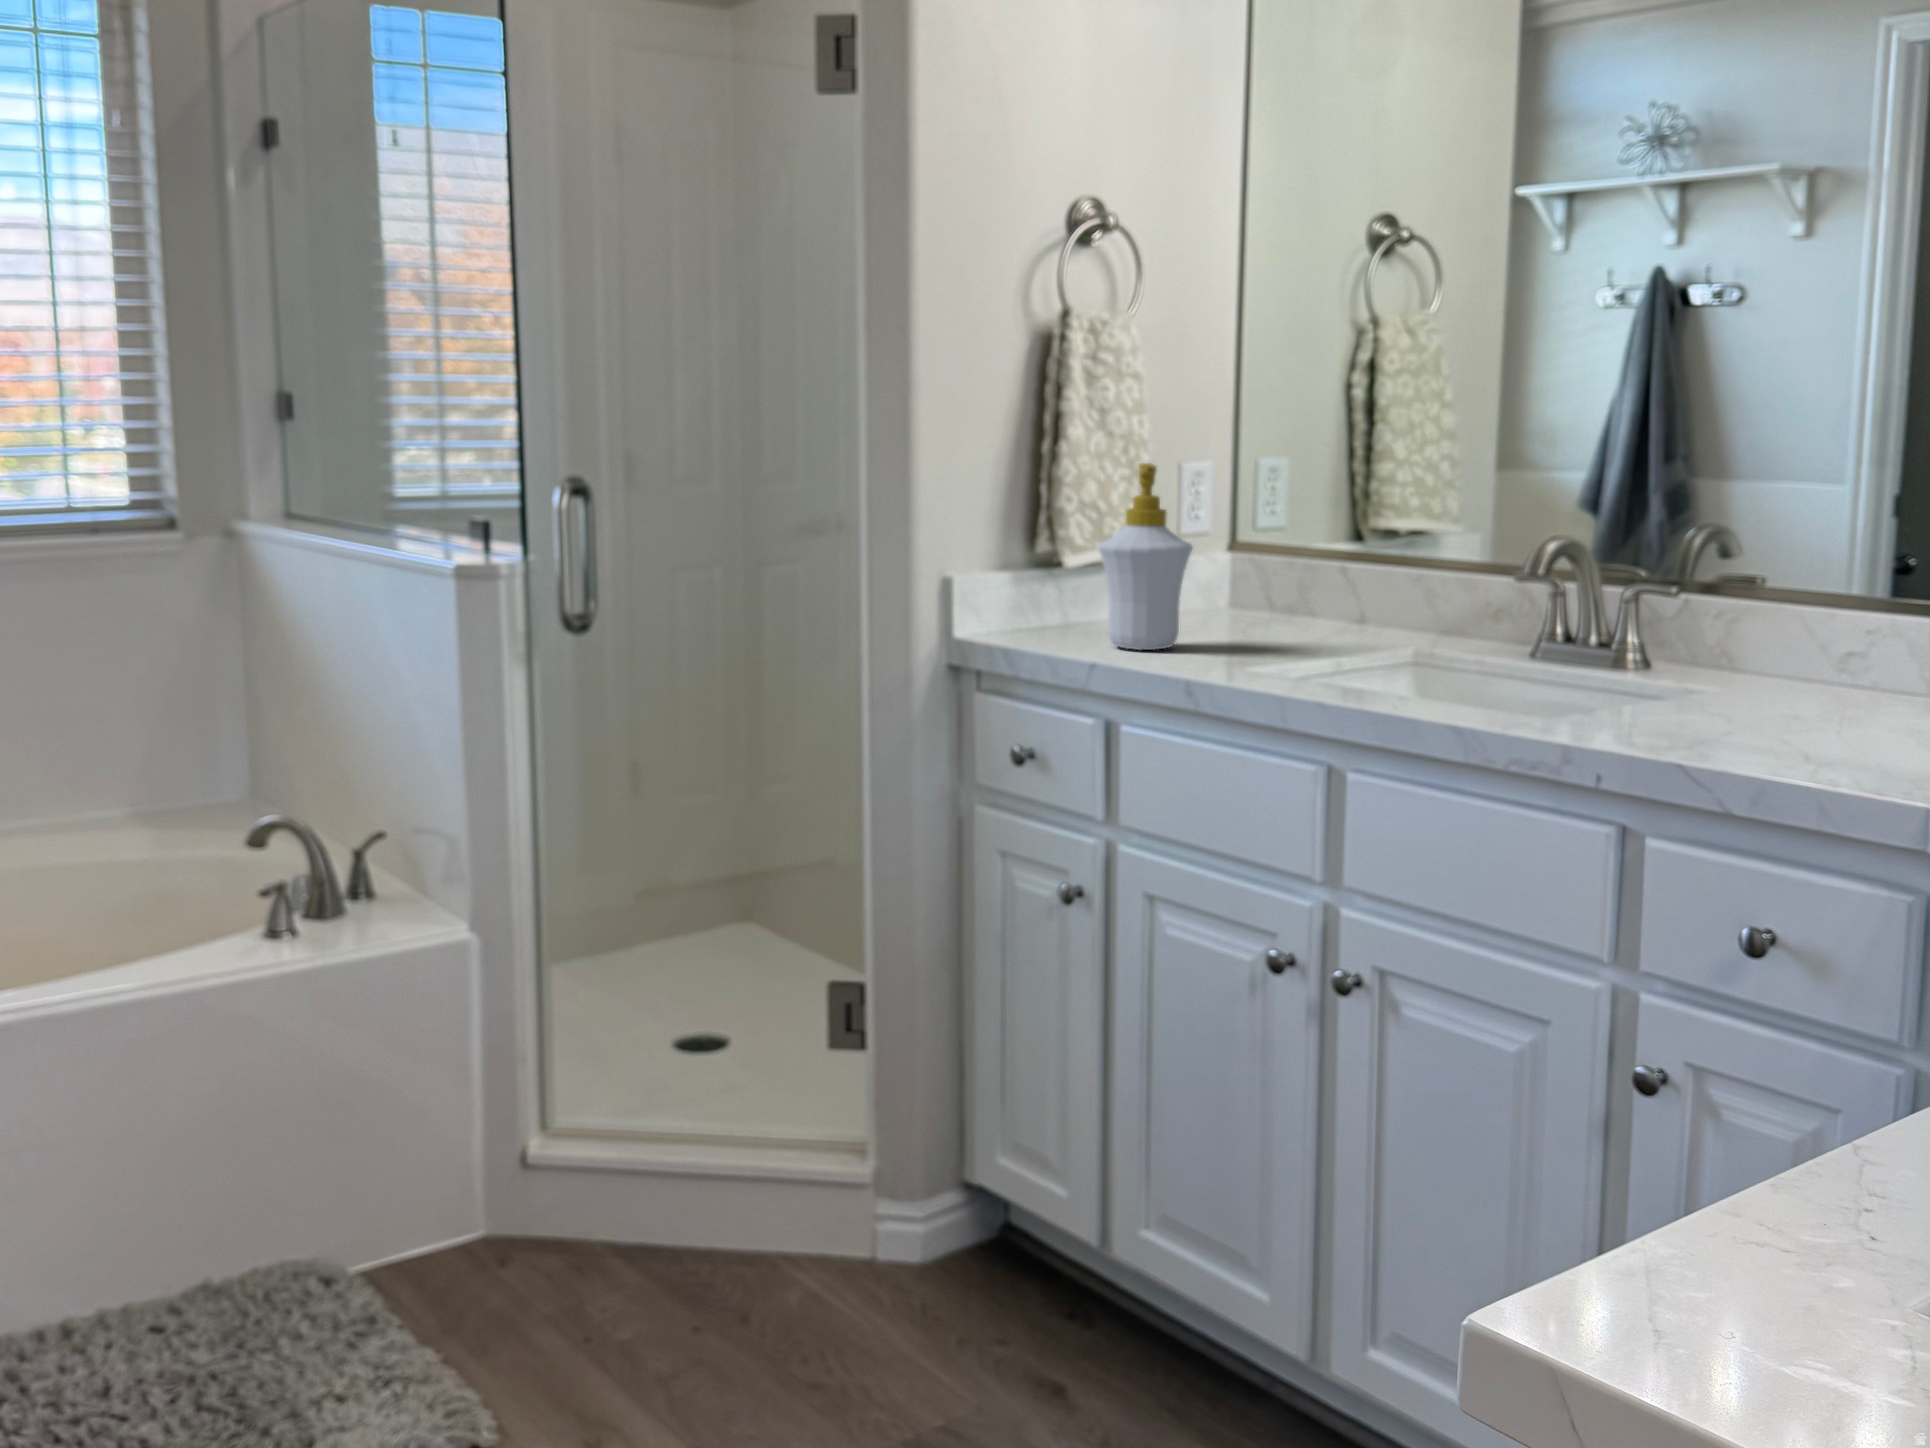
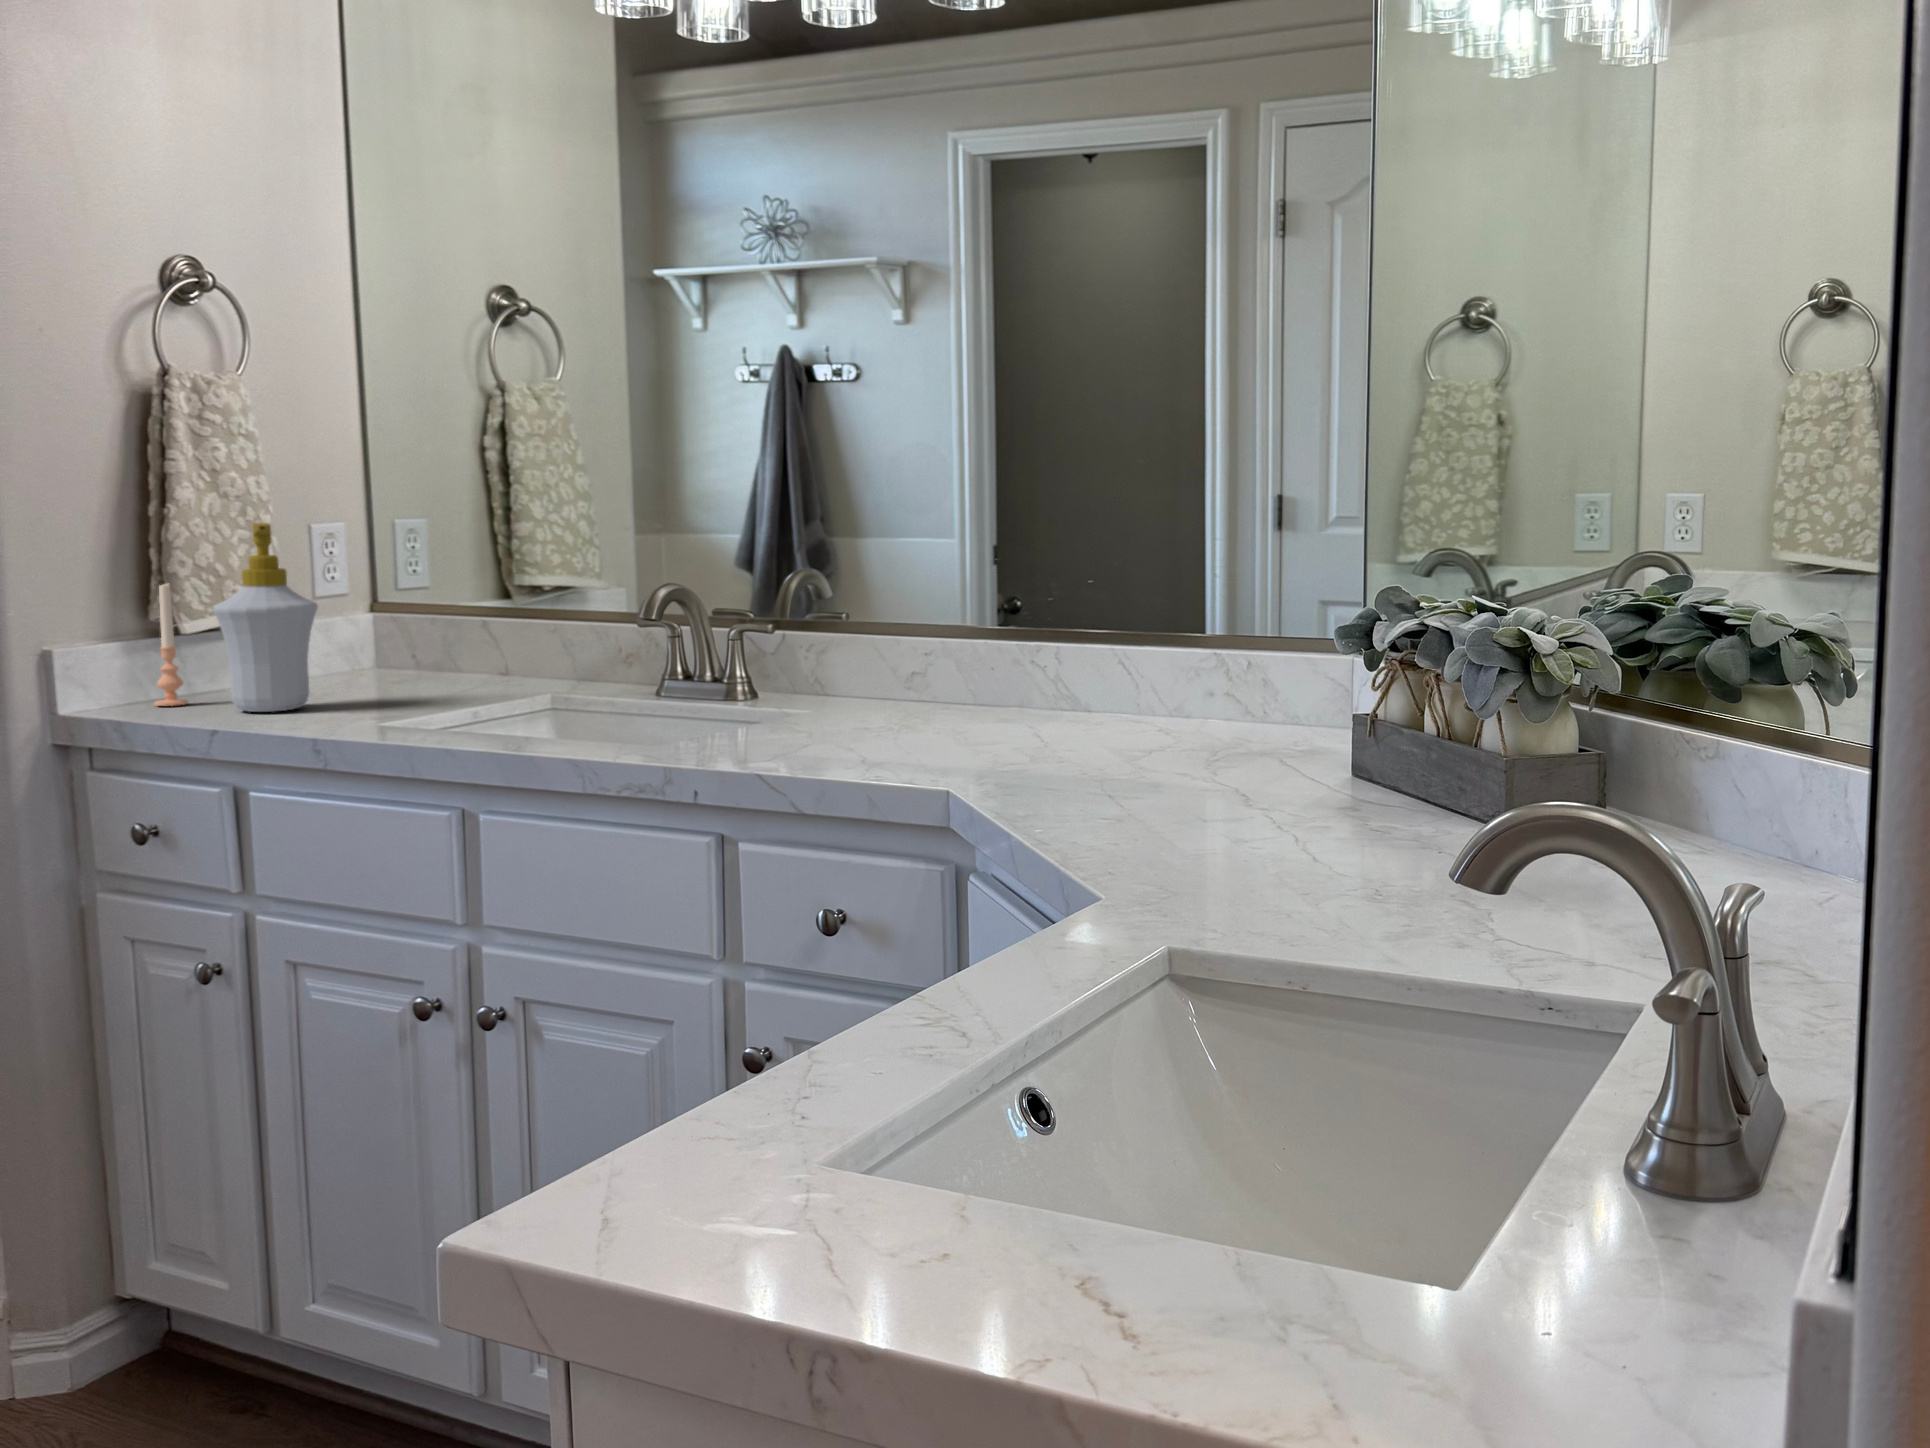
candle: none [1036,518,1066,637] -> present [155,584,188,706]

